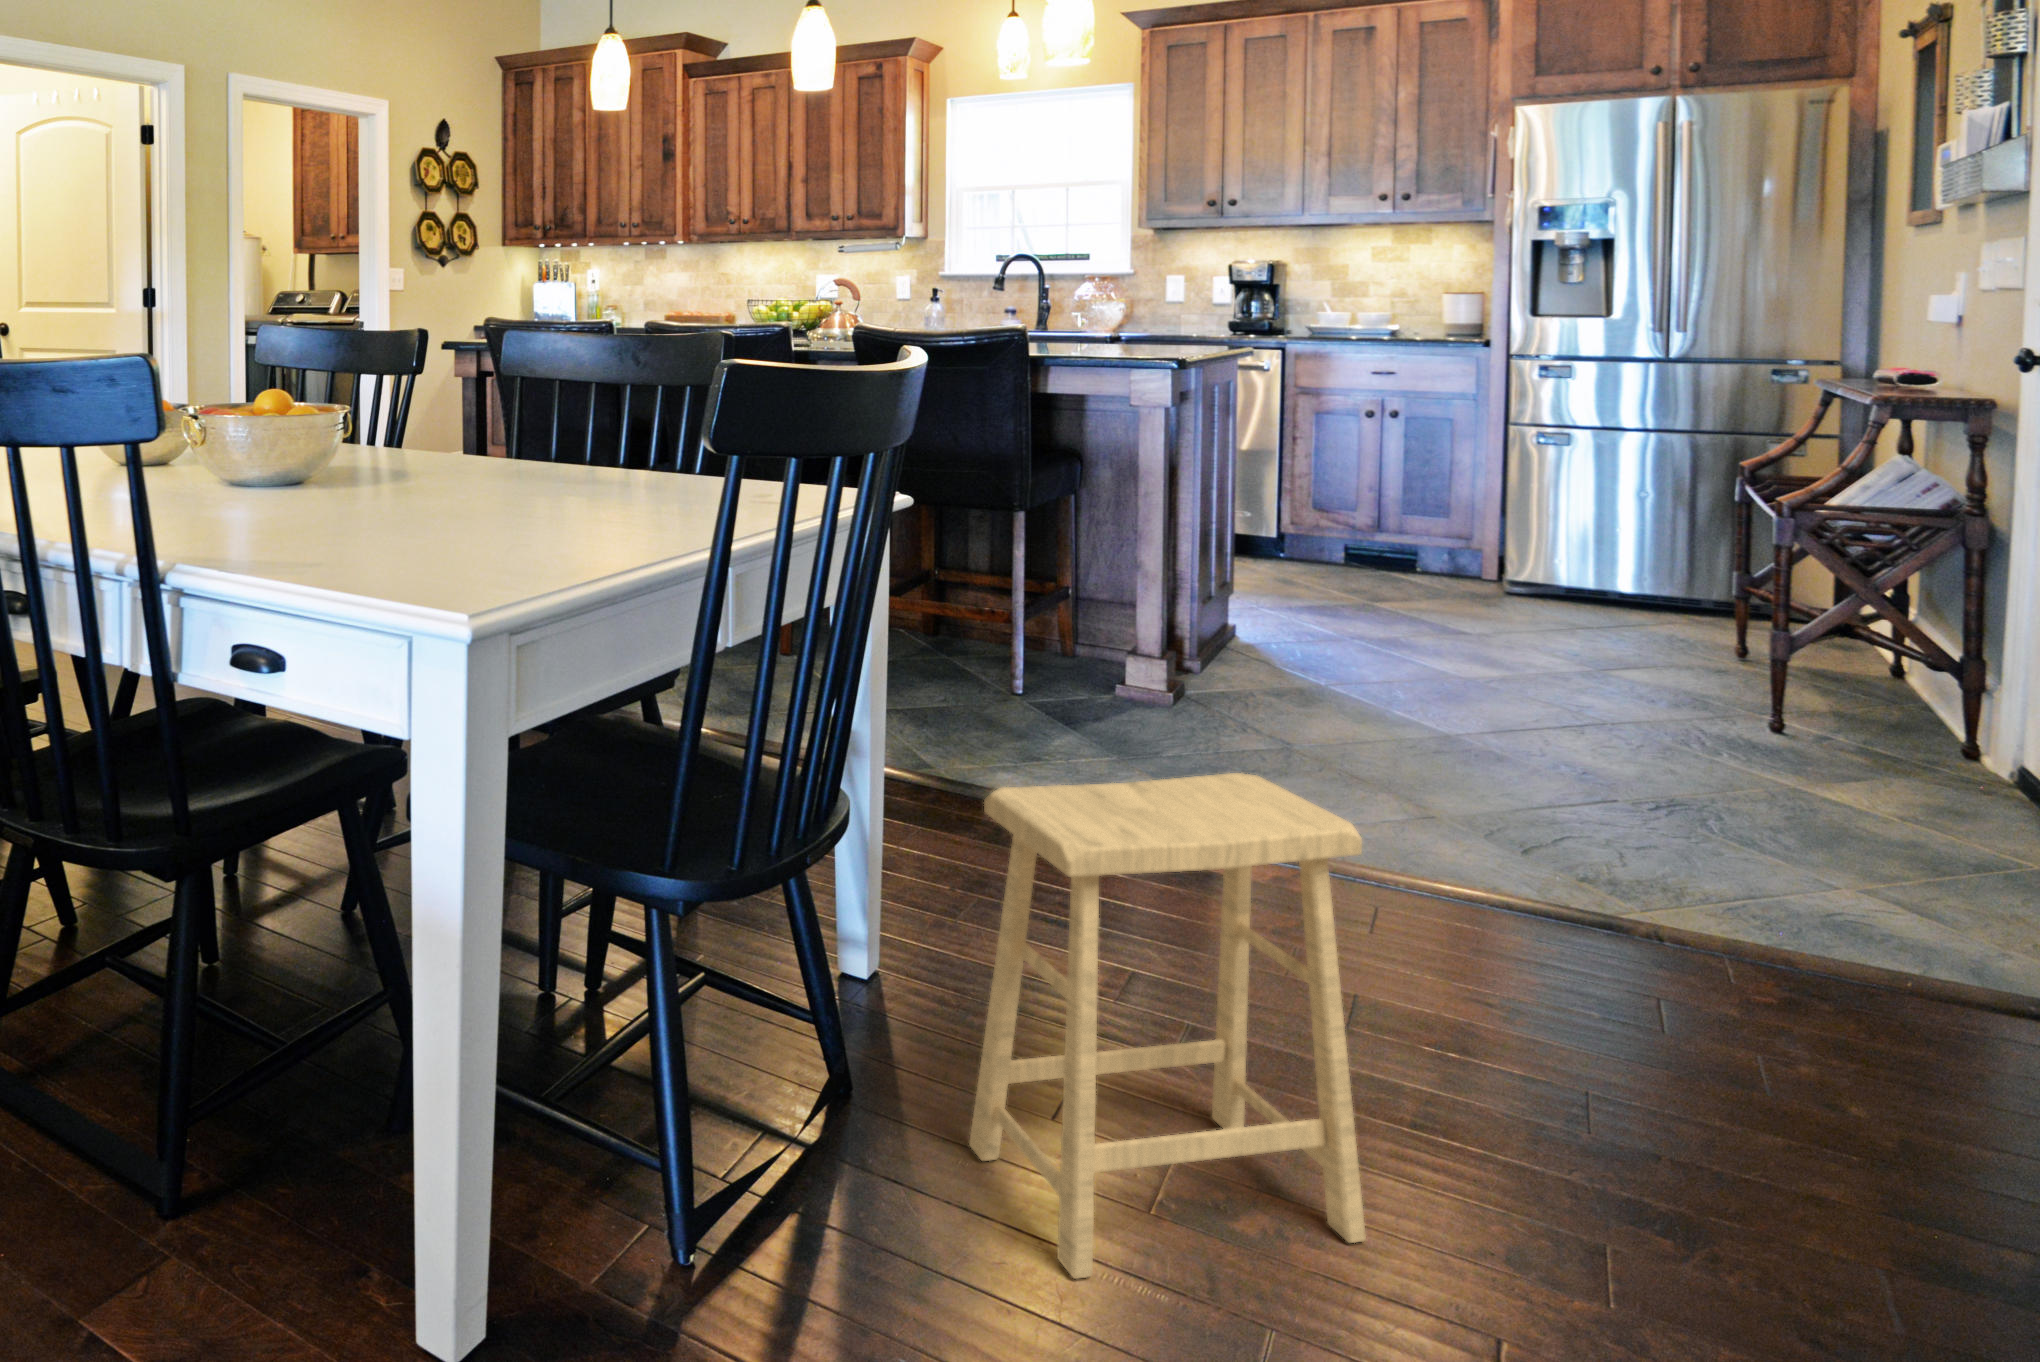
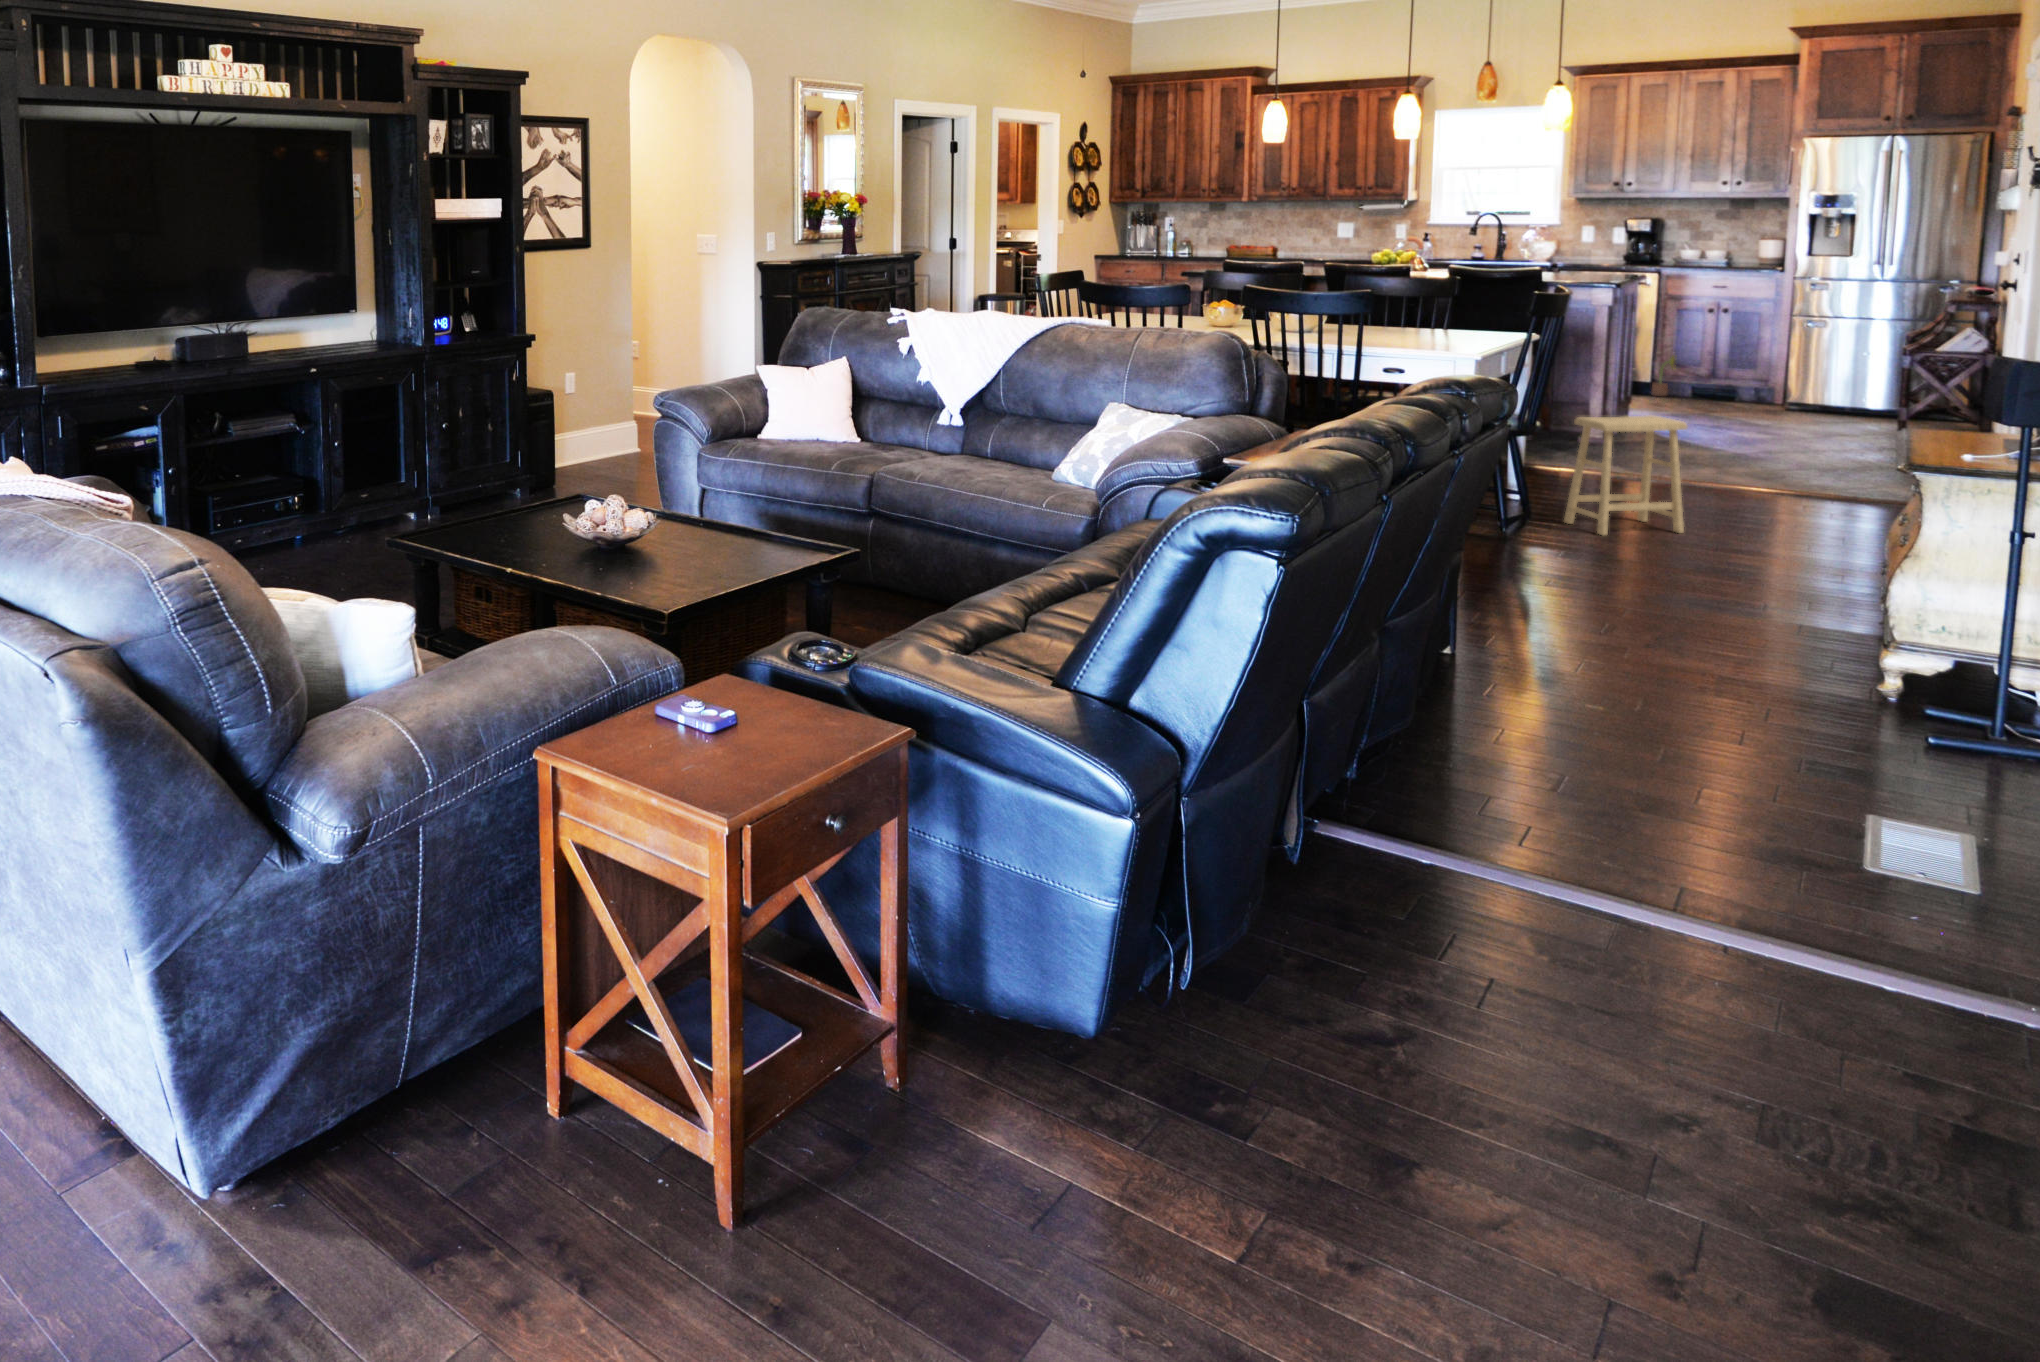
decorative plant: none [1279,483,1320,559] -> present [1652,356,1675,396]

